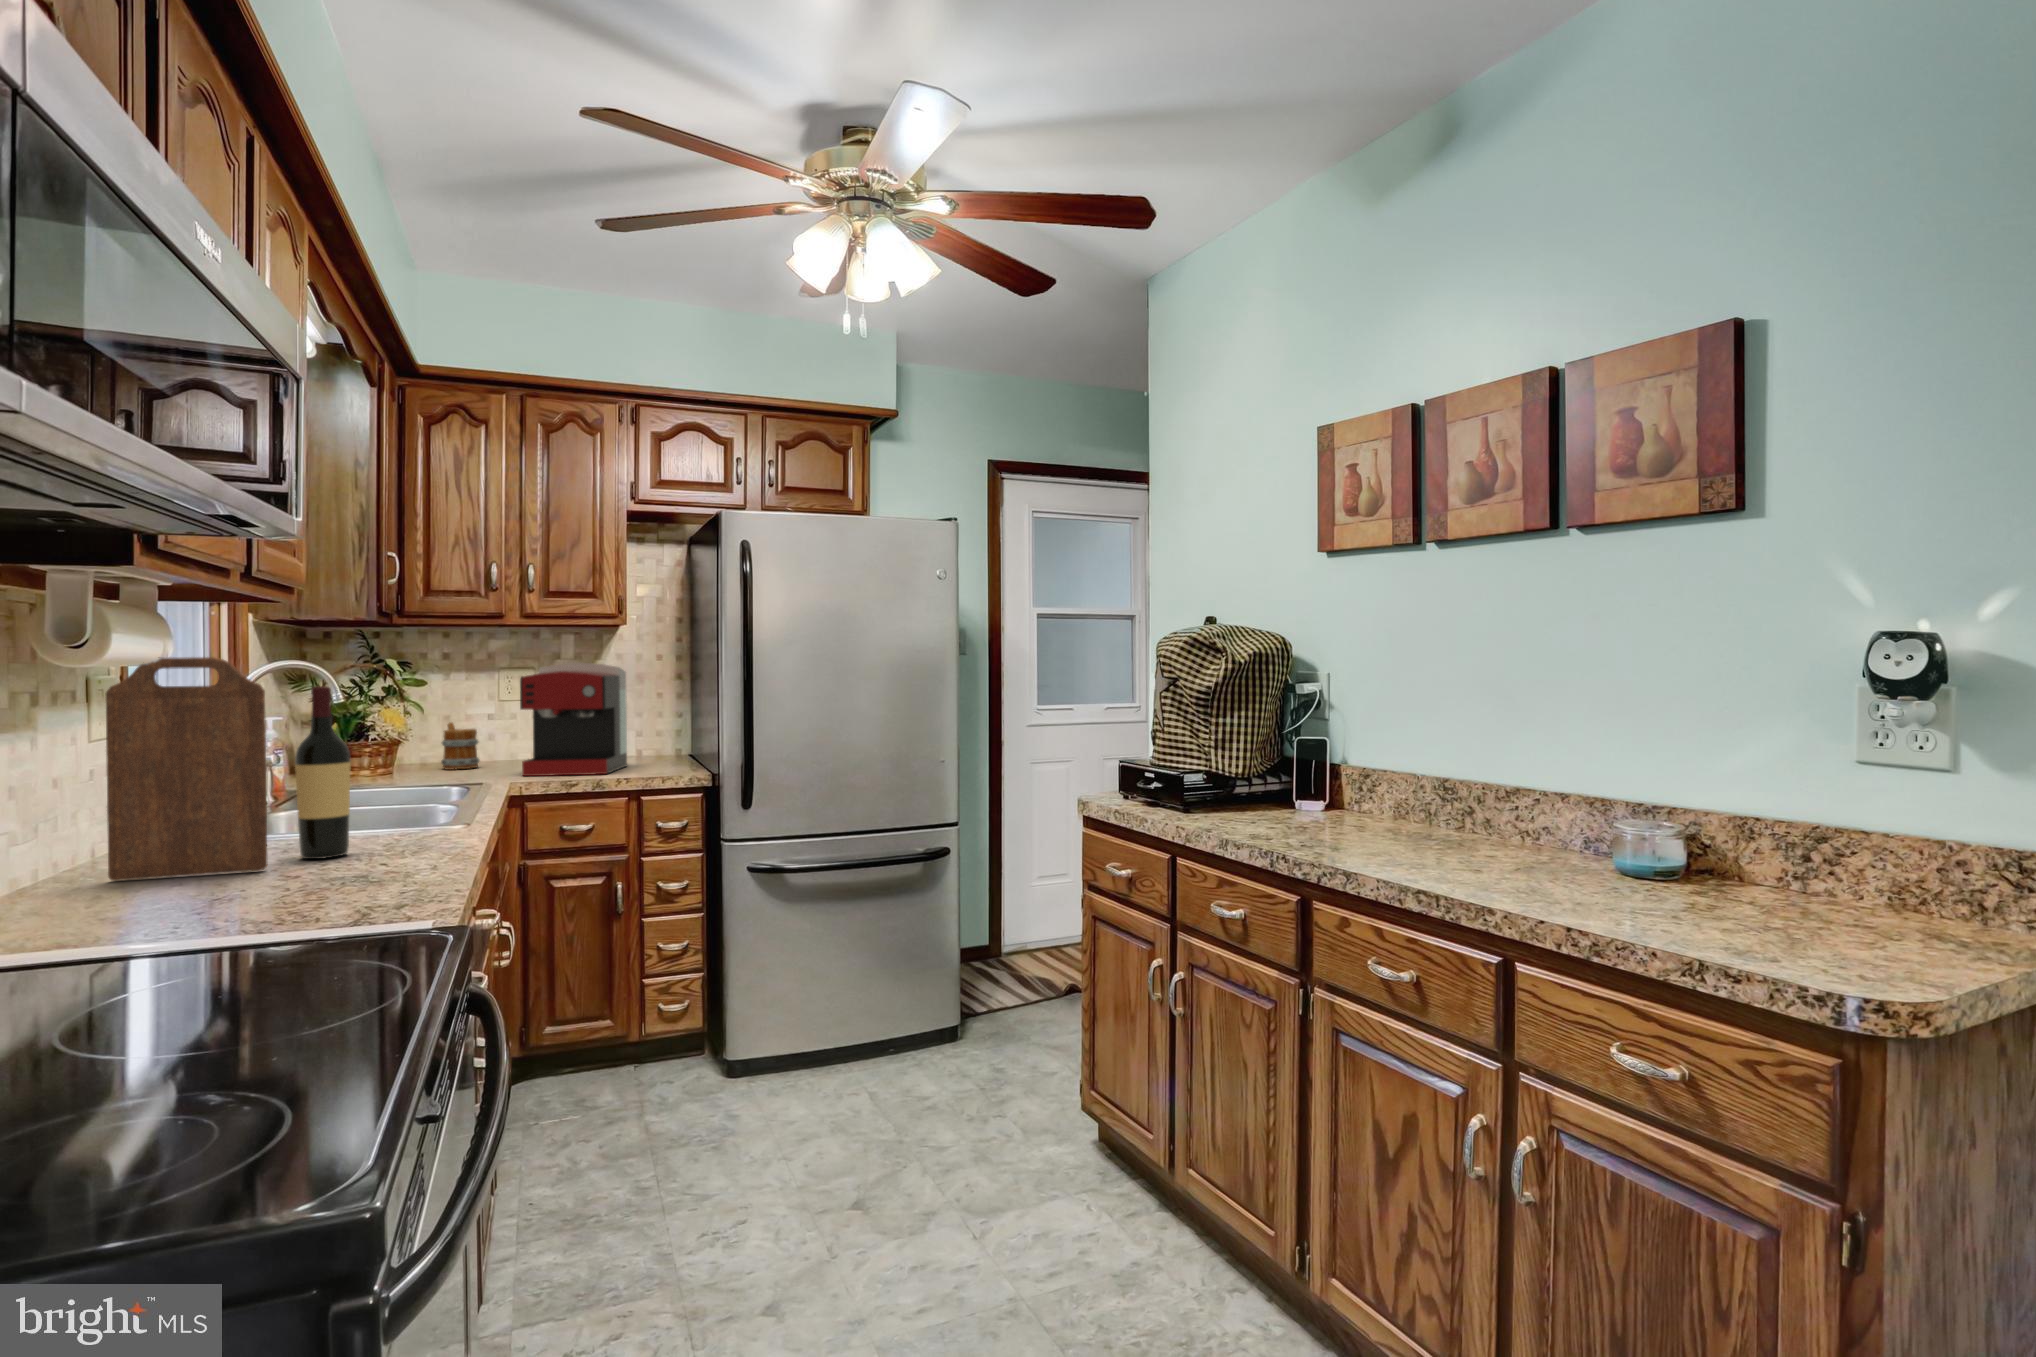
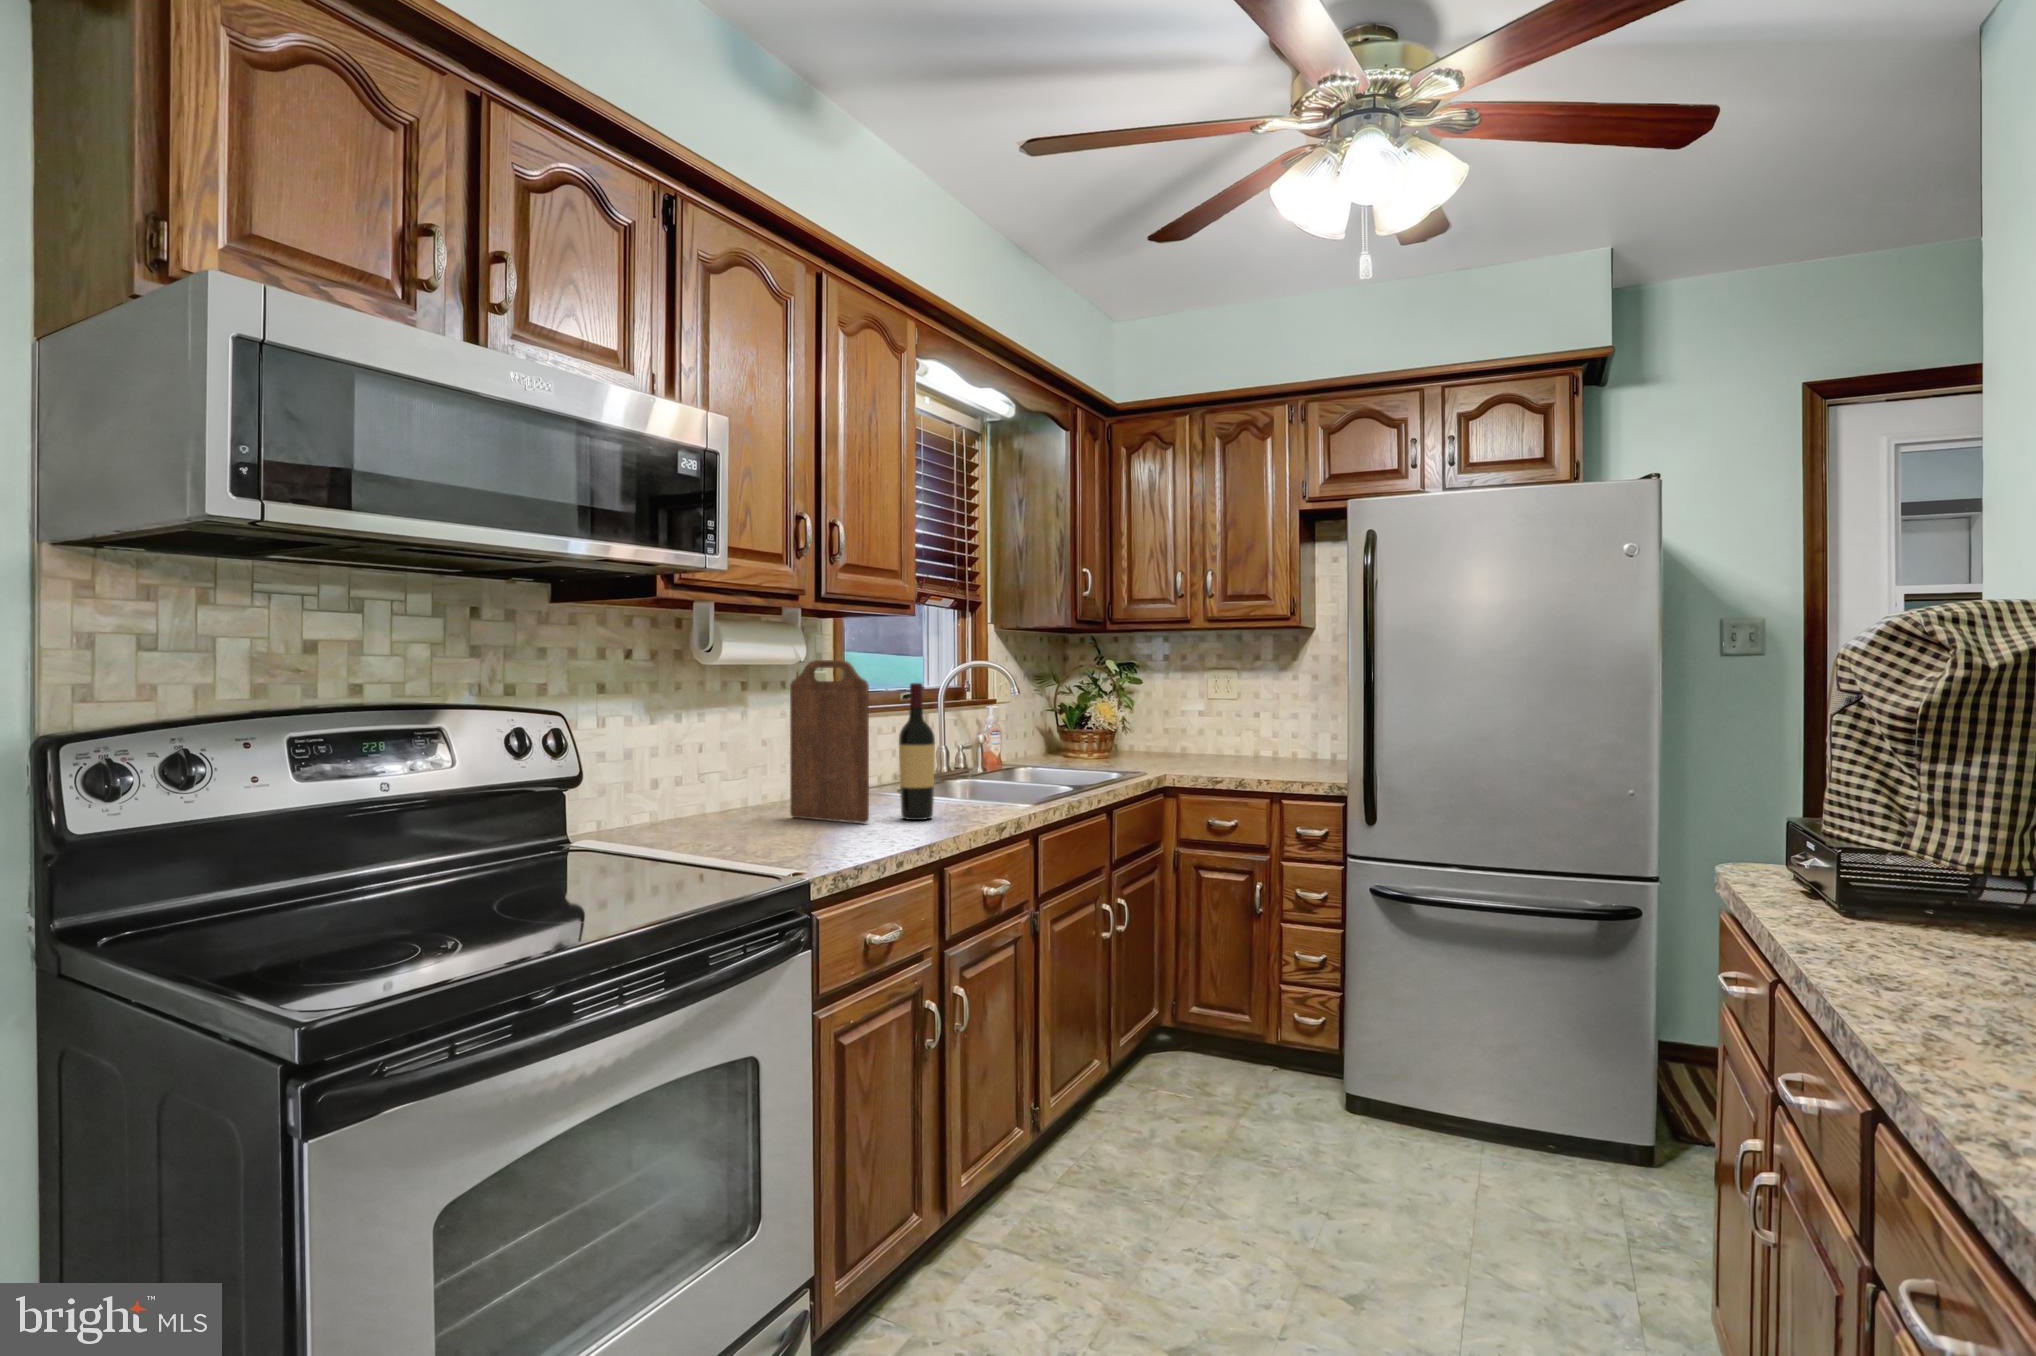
coffee maker: present [520,662,627,776] -> none [1187,663,1294,774]
mug: present [441,722,480,770] -> none [1147,716,1177,758]

